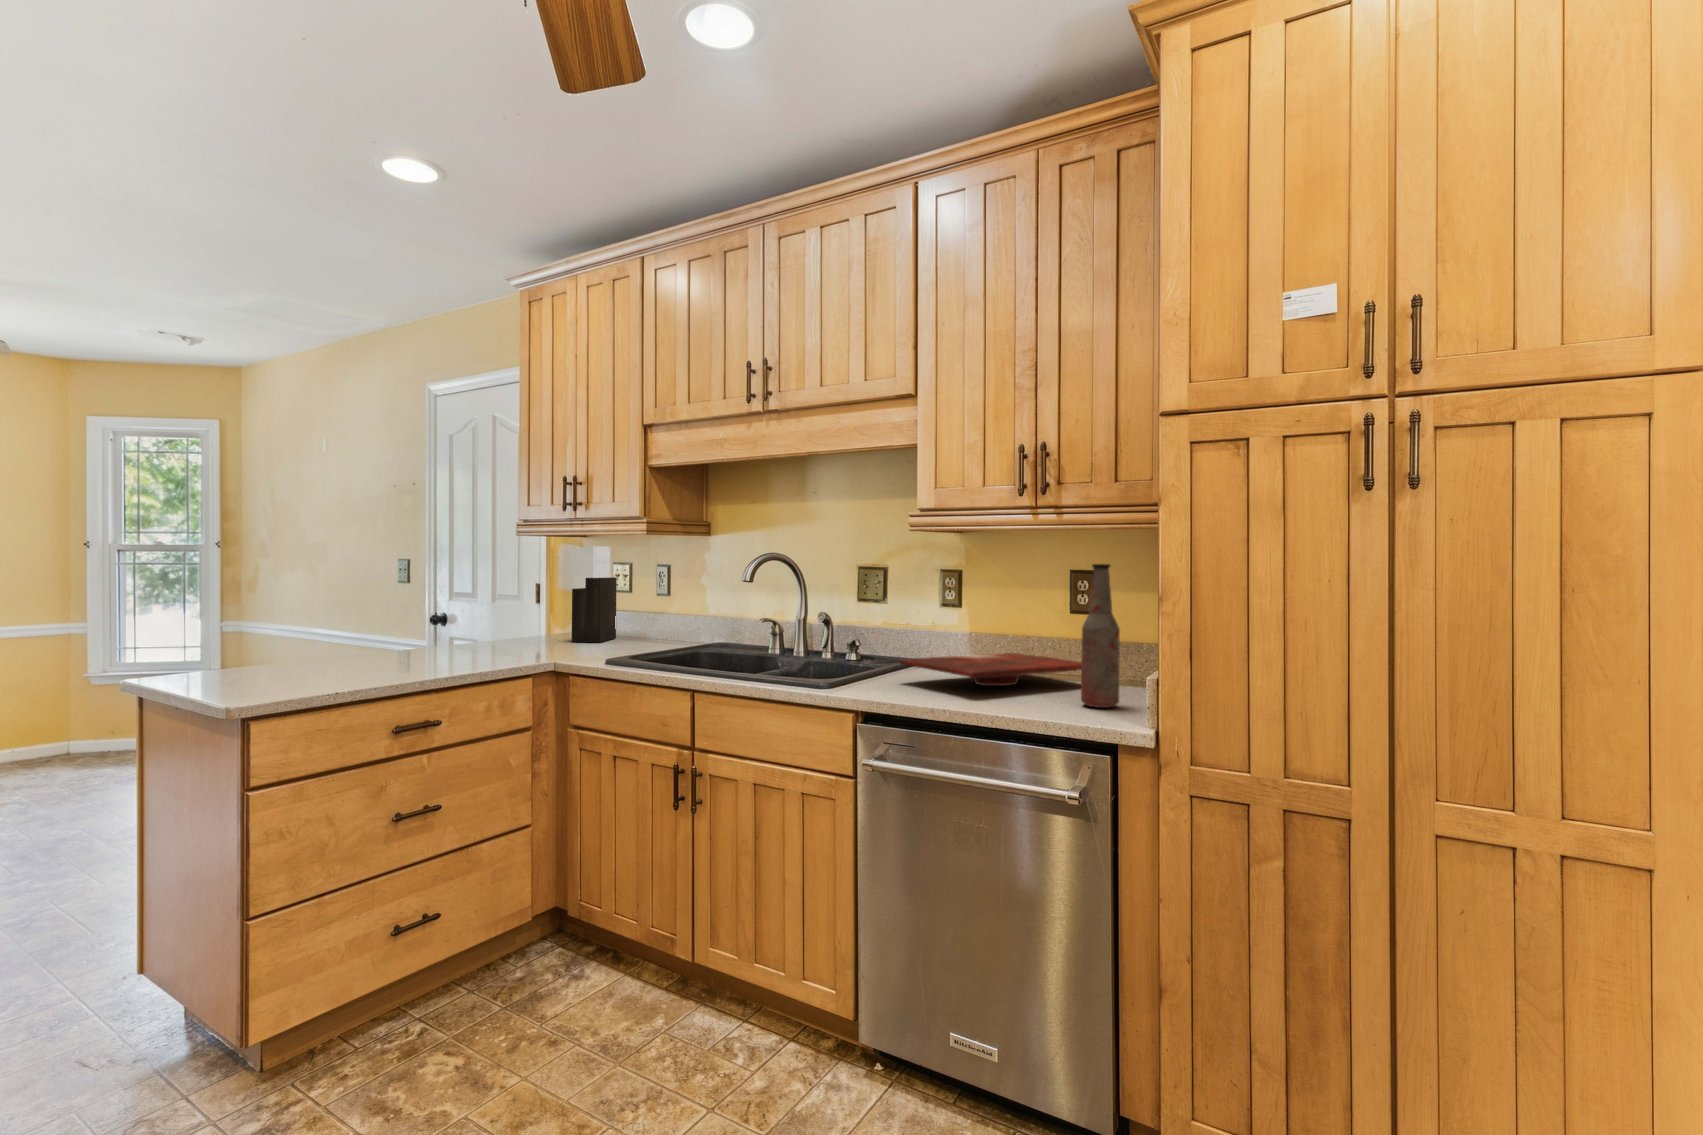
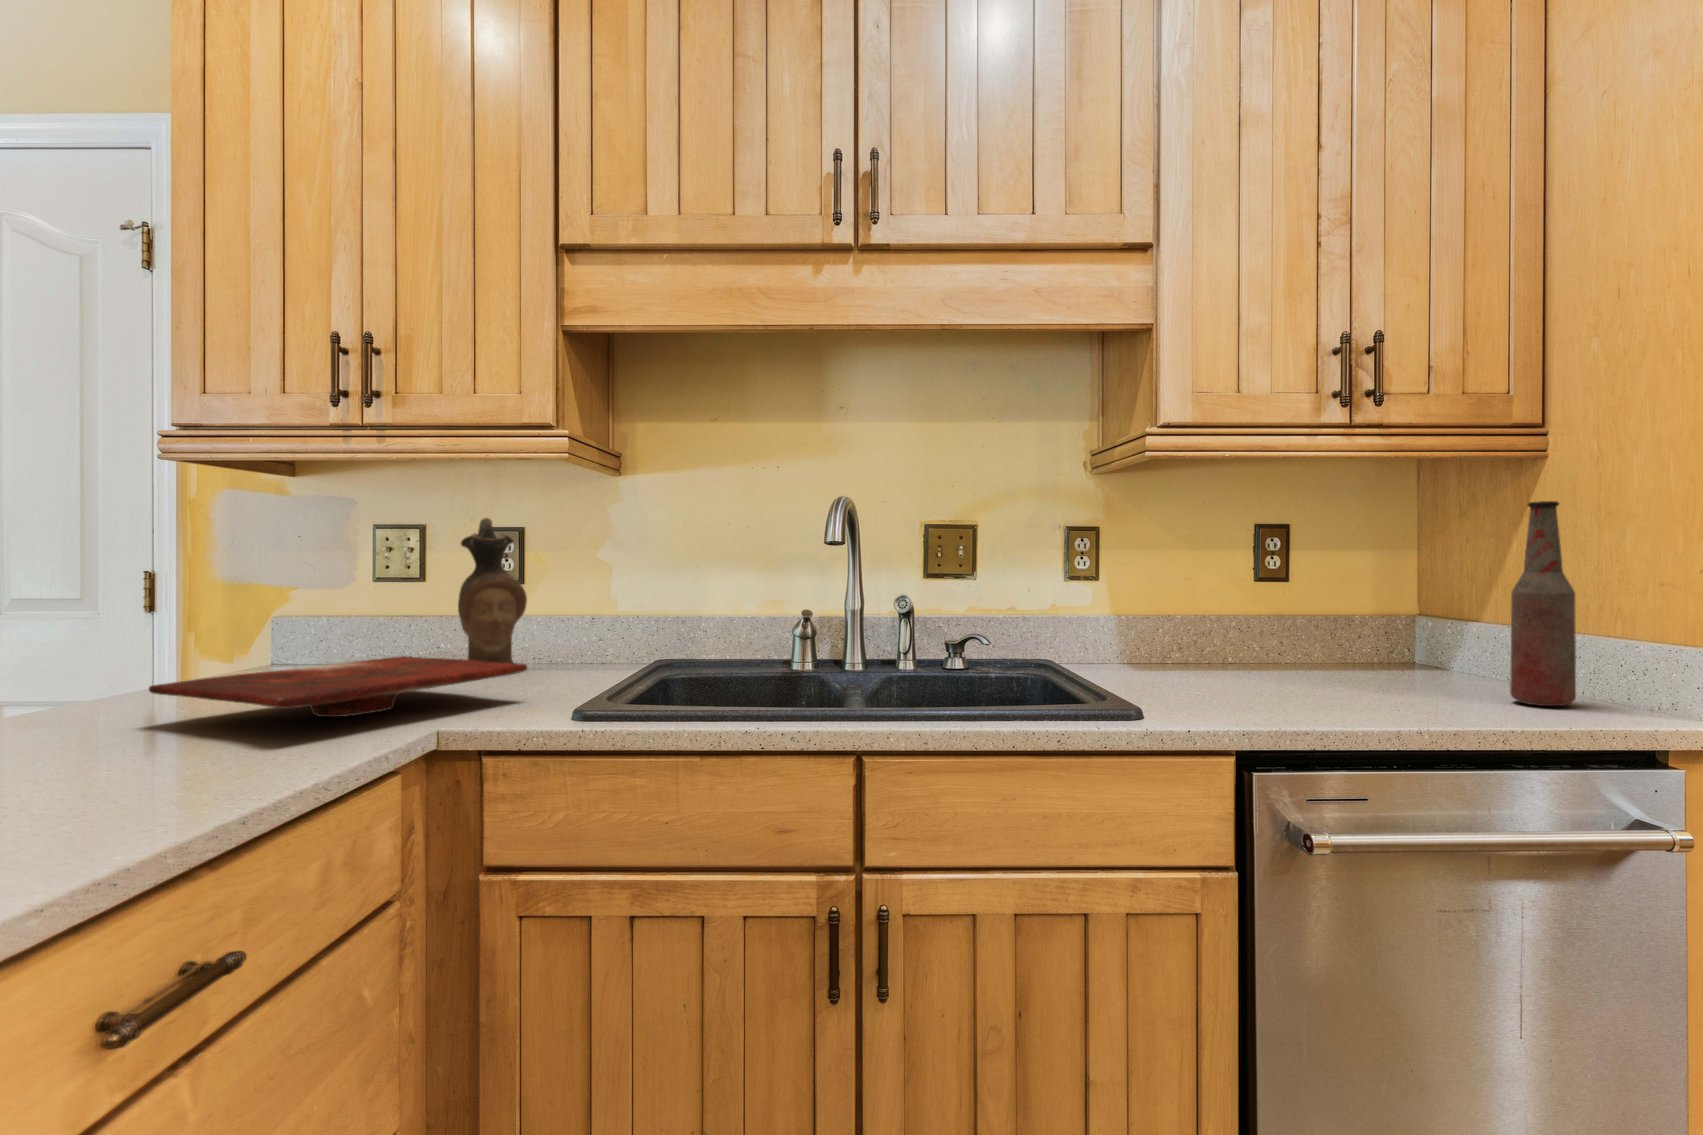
knife block: present [572,546,617,642] -> none [302,486,382,683]
ceramic pitcher: none [635,561,670,643] -> present [458,518,527,663]
cutting board: present [898,653,1081,686] -> present [149,656,527,717]

